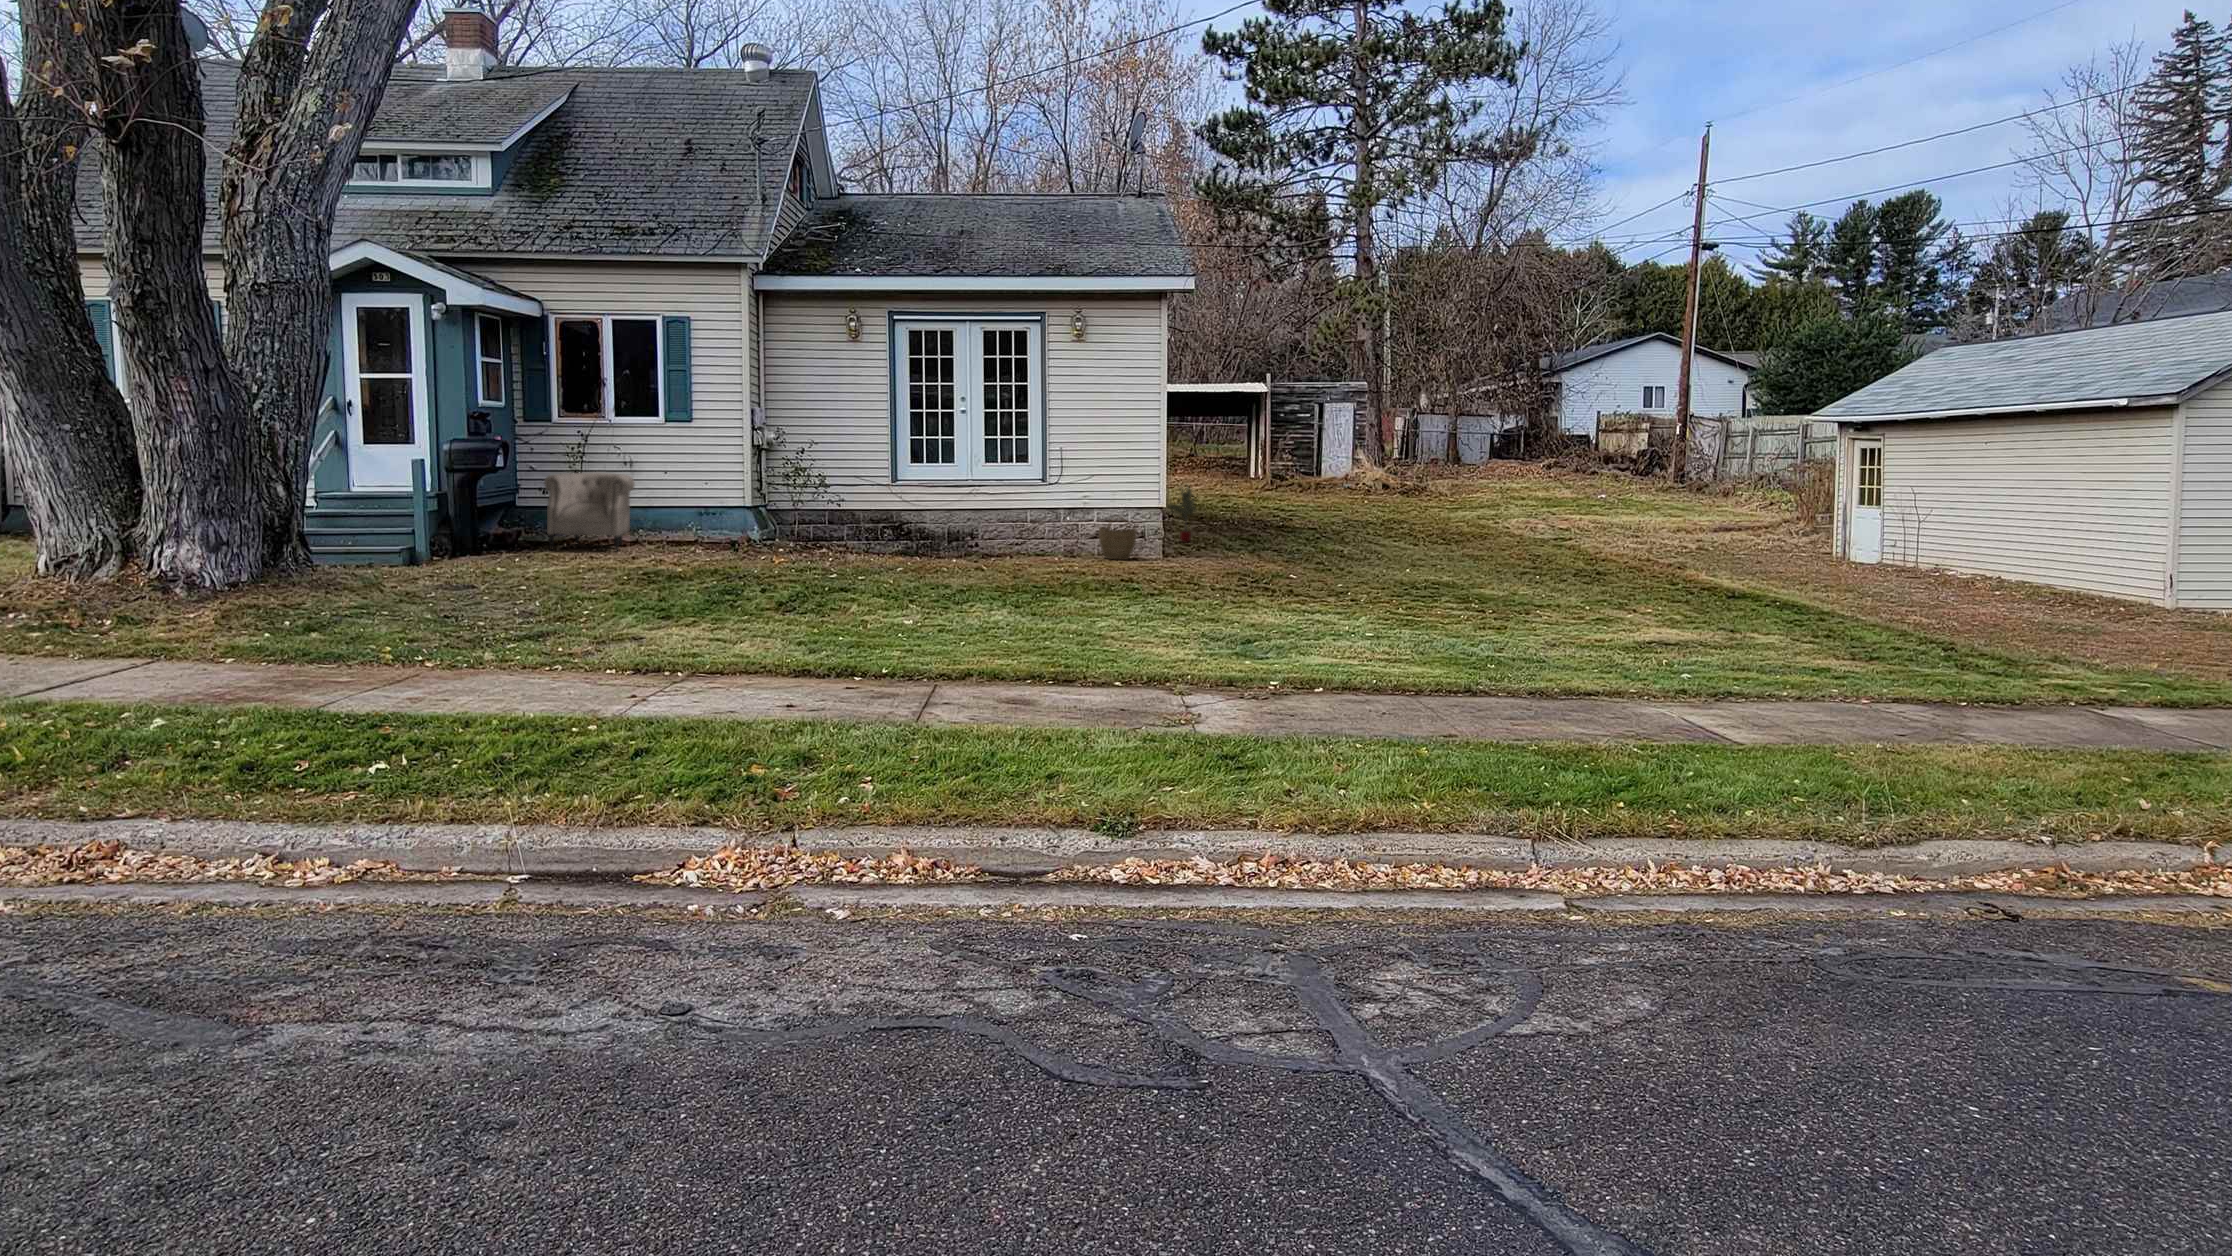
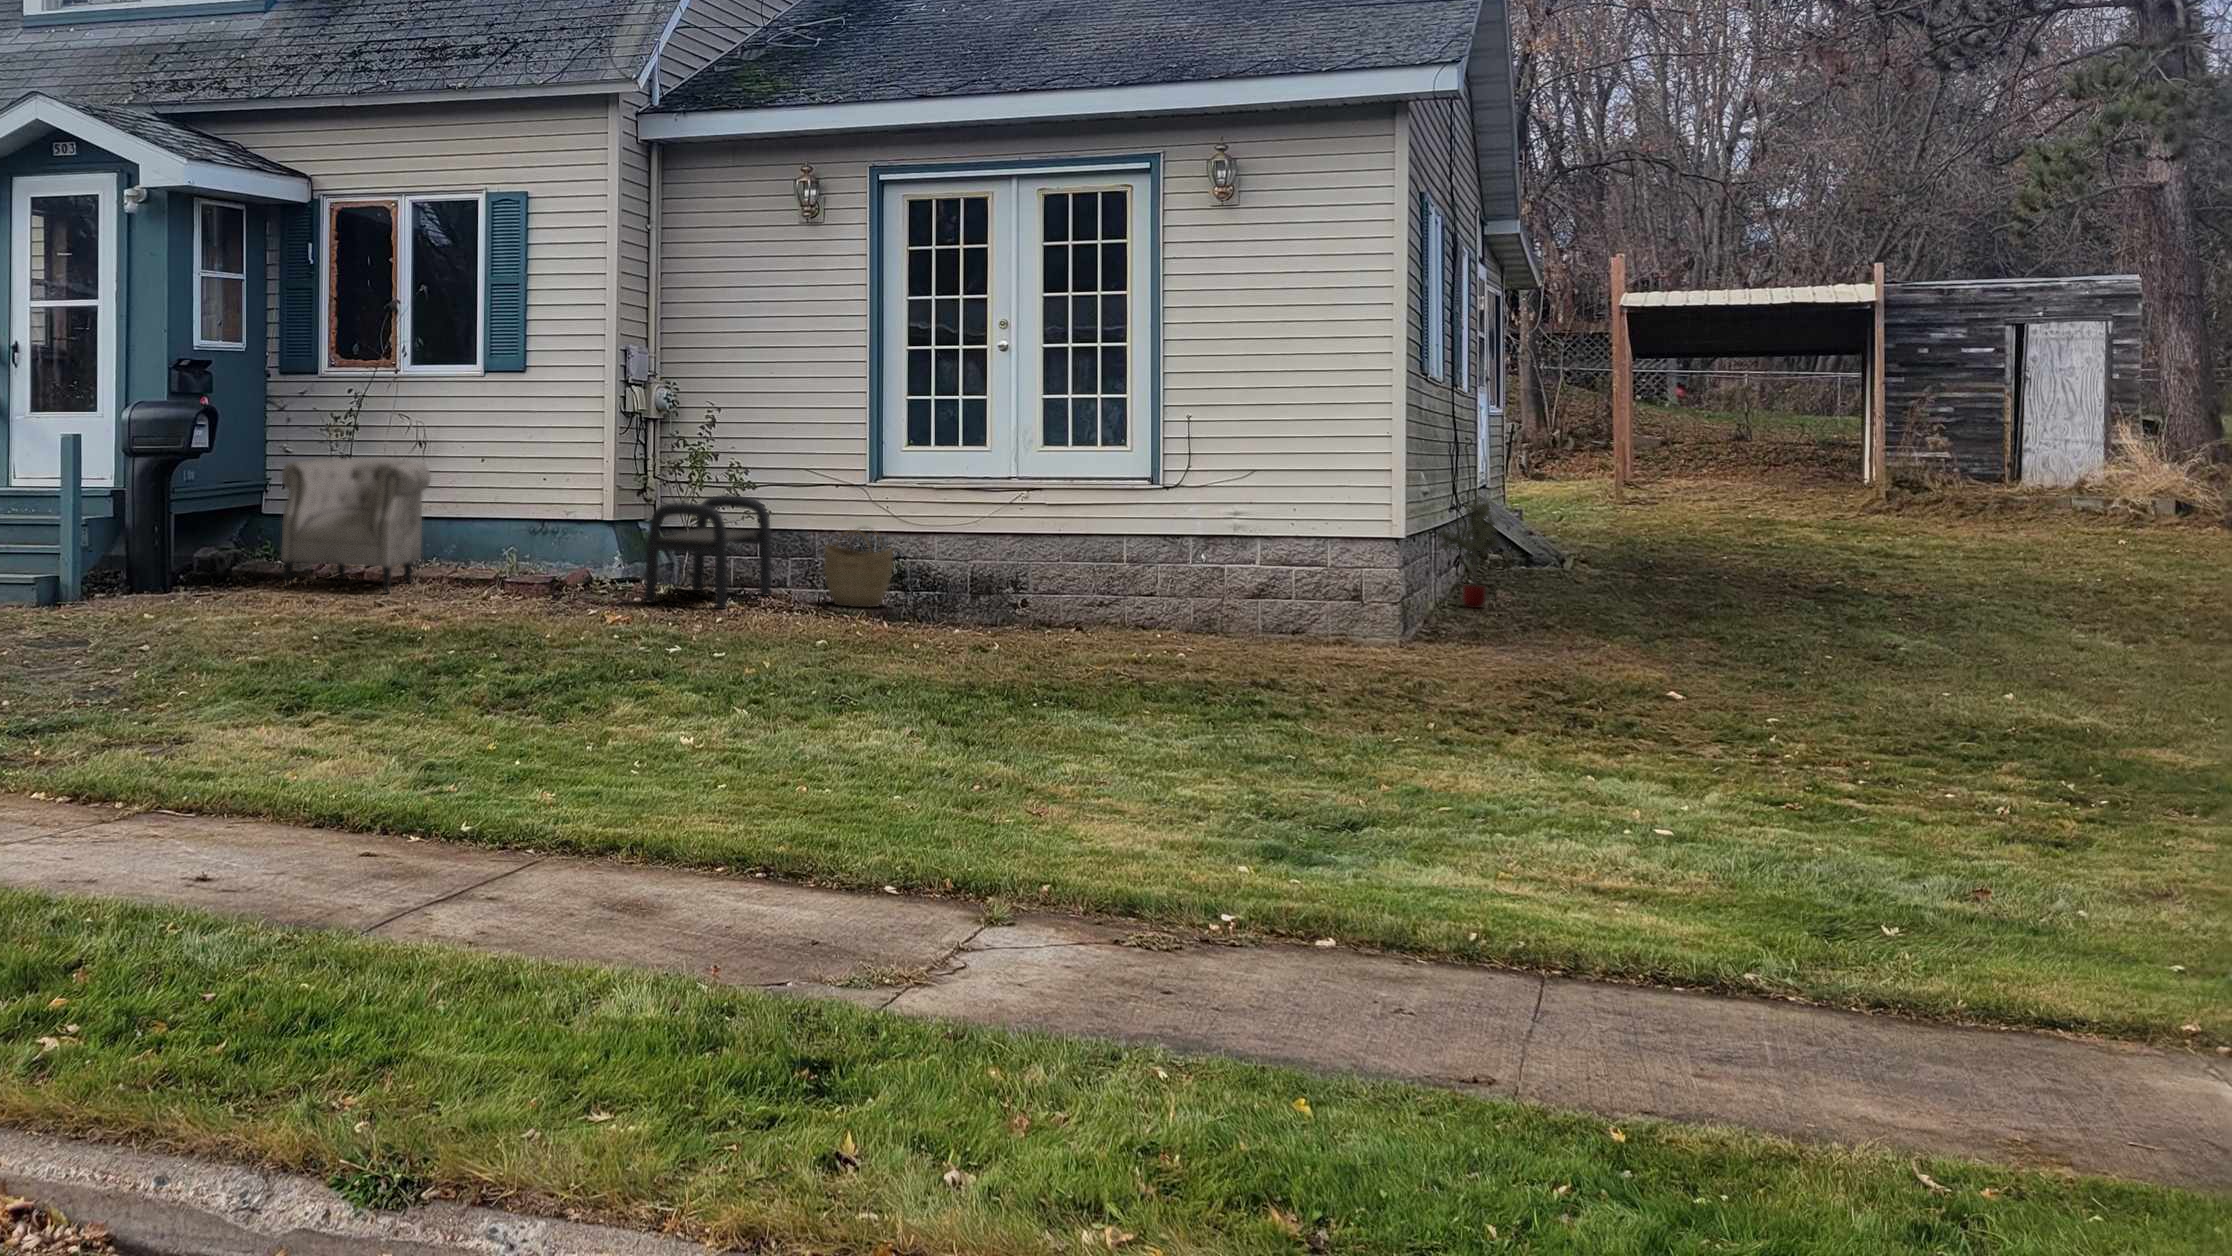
bench: none [771,492,836,554] -> present [644,495,771,608]
woven basket: present [1099,517,1136,560] -> present [824,529,893,607]

